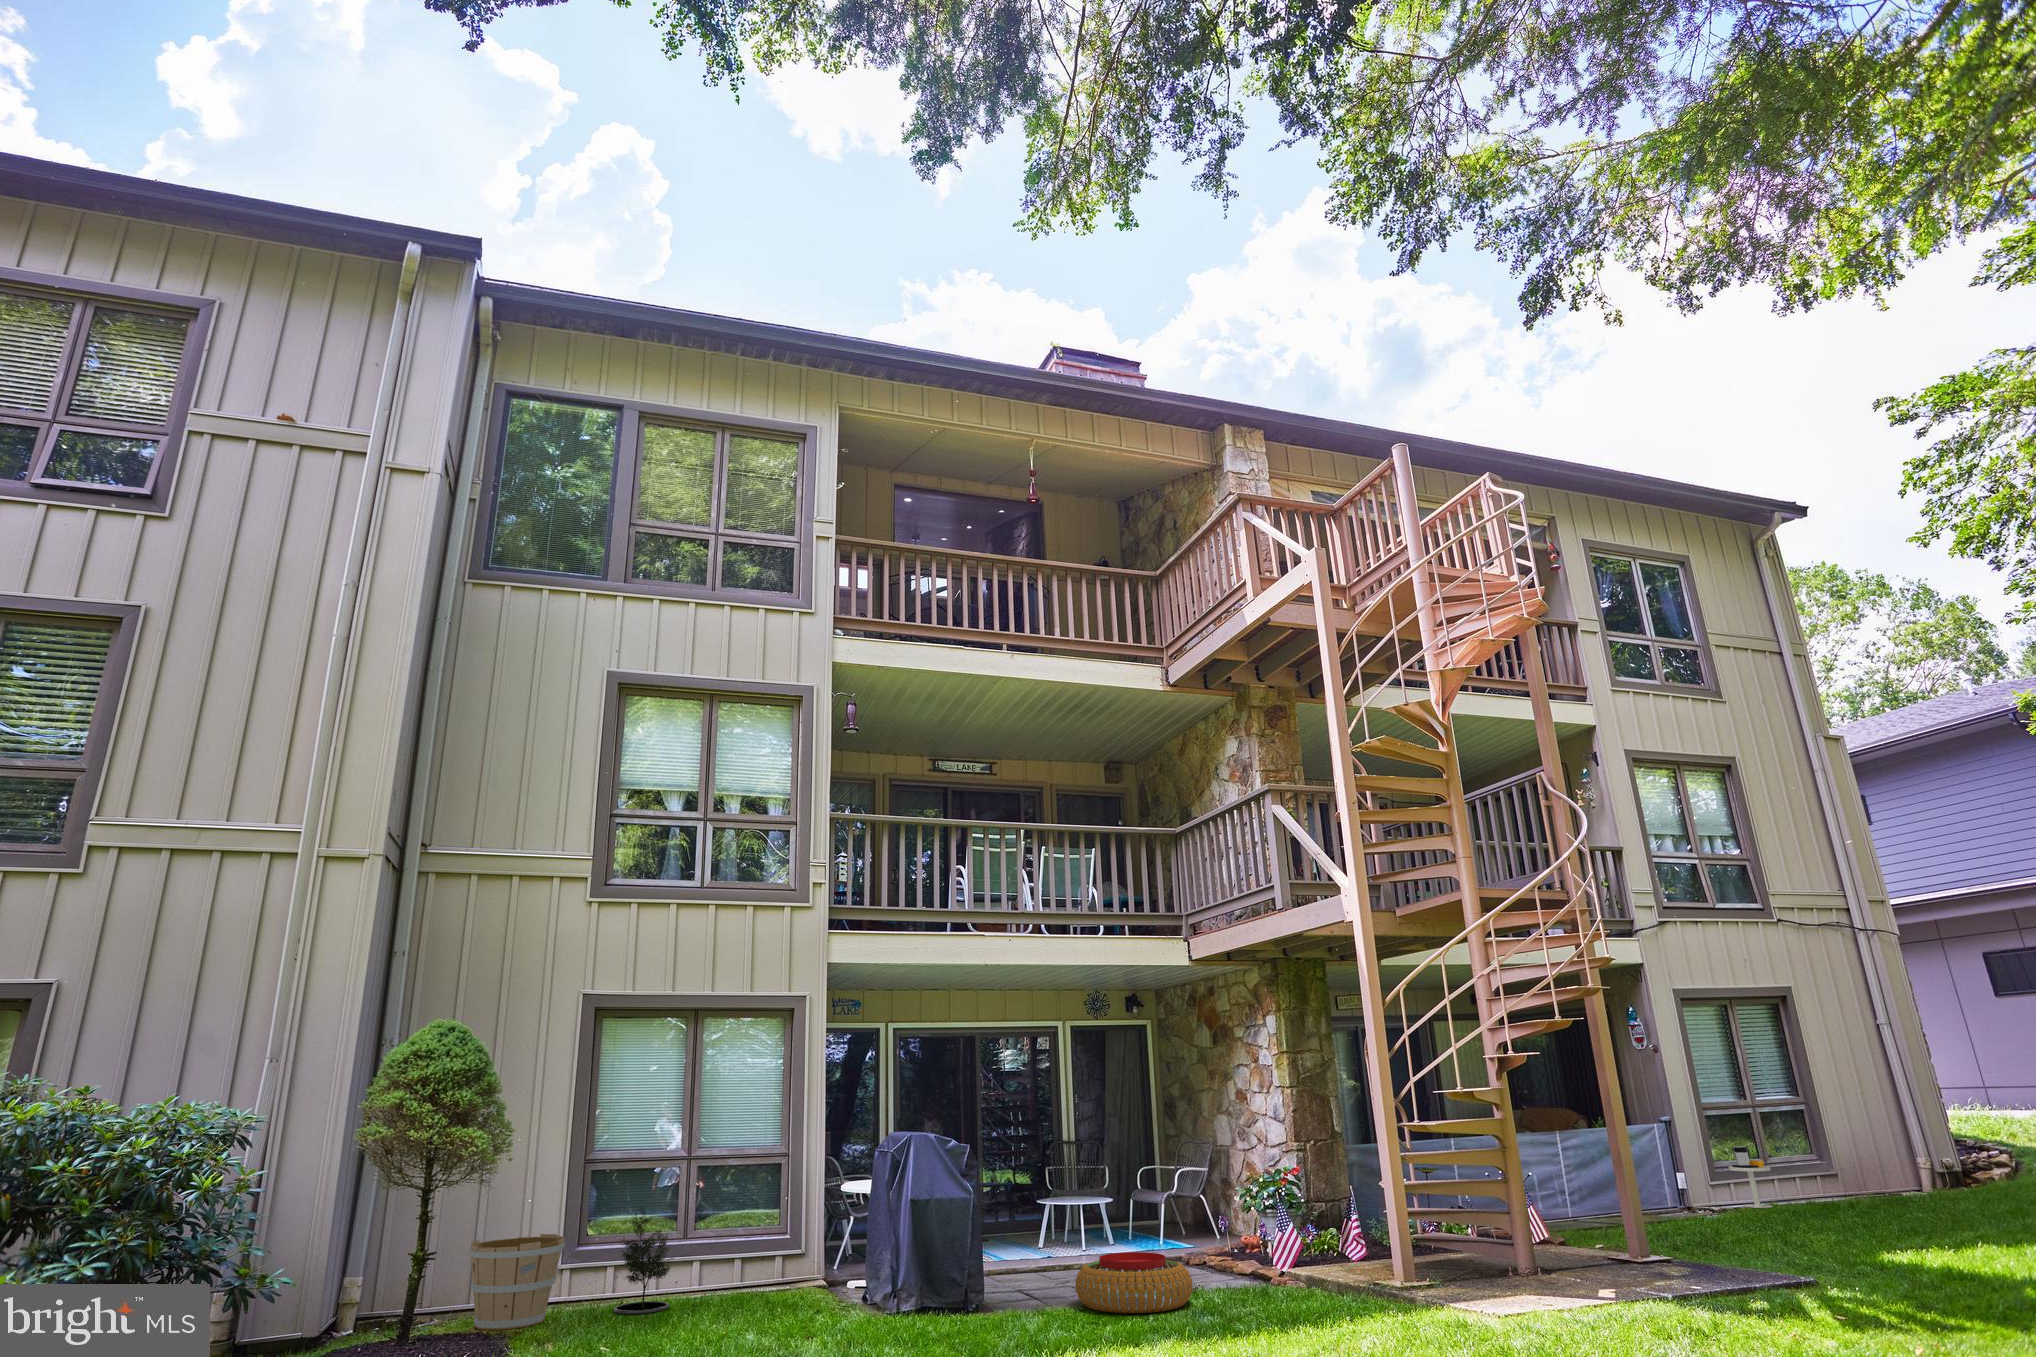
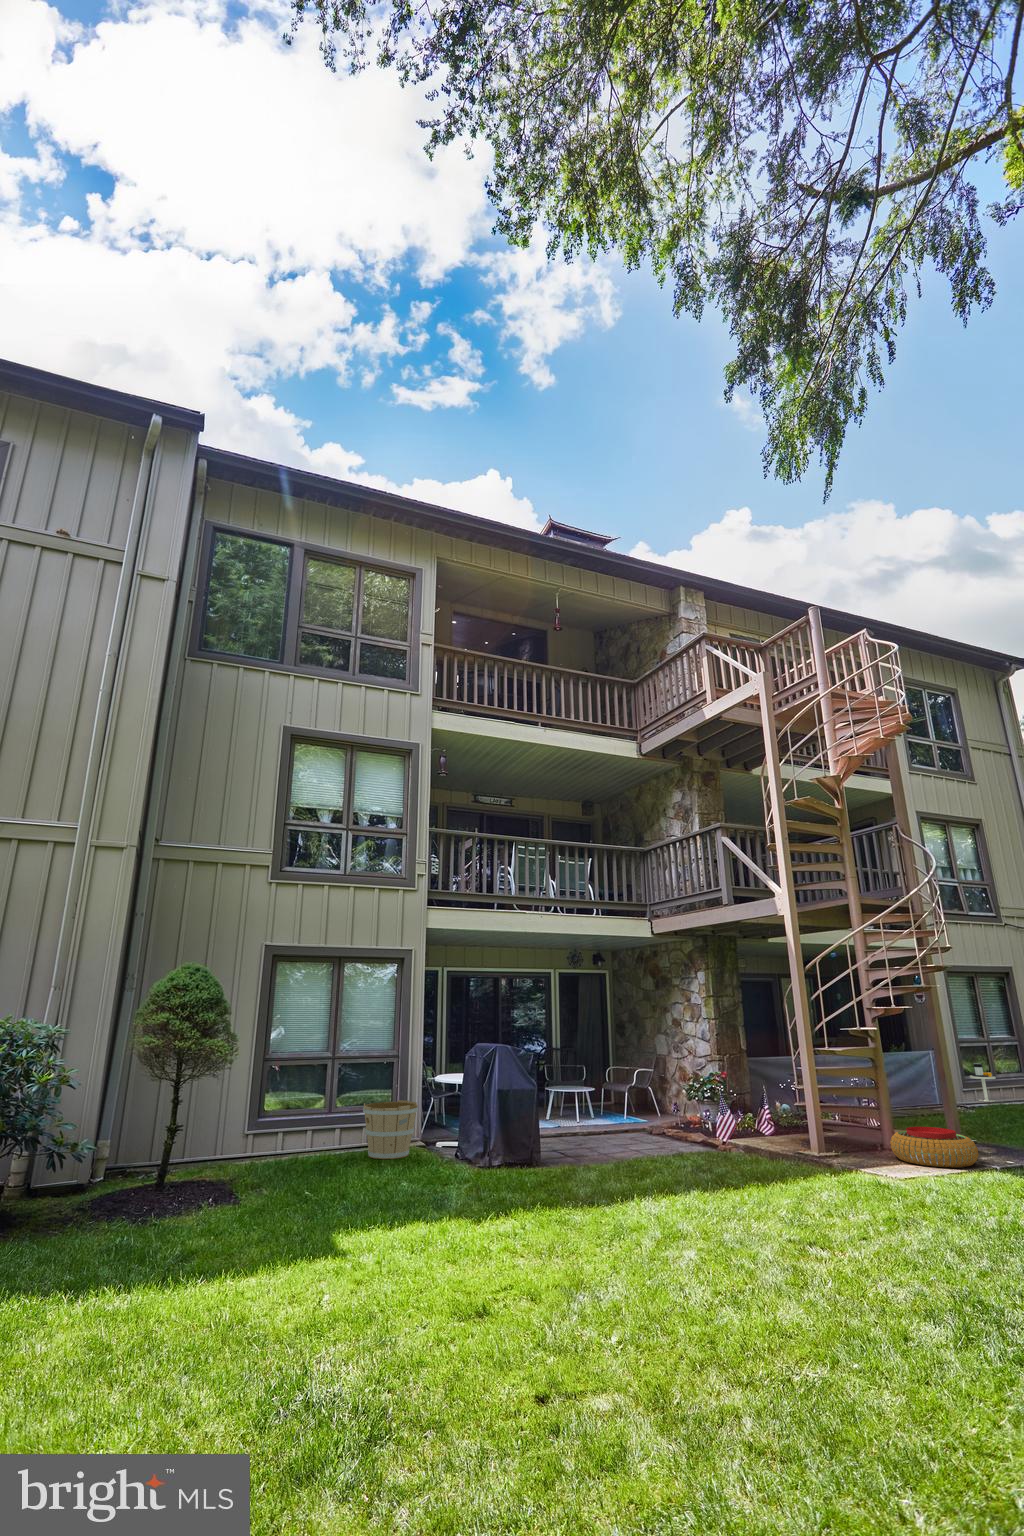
potted tree: present [614,1207,674,1314] -> none [288,1091,329,1164]
wooden bucket: present [469,1234,565,1330] -> present [363,1100,418,1159]
pouf: present [1075,1252,1193,1313] -> present [890,1127,979,1167]

